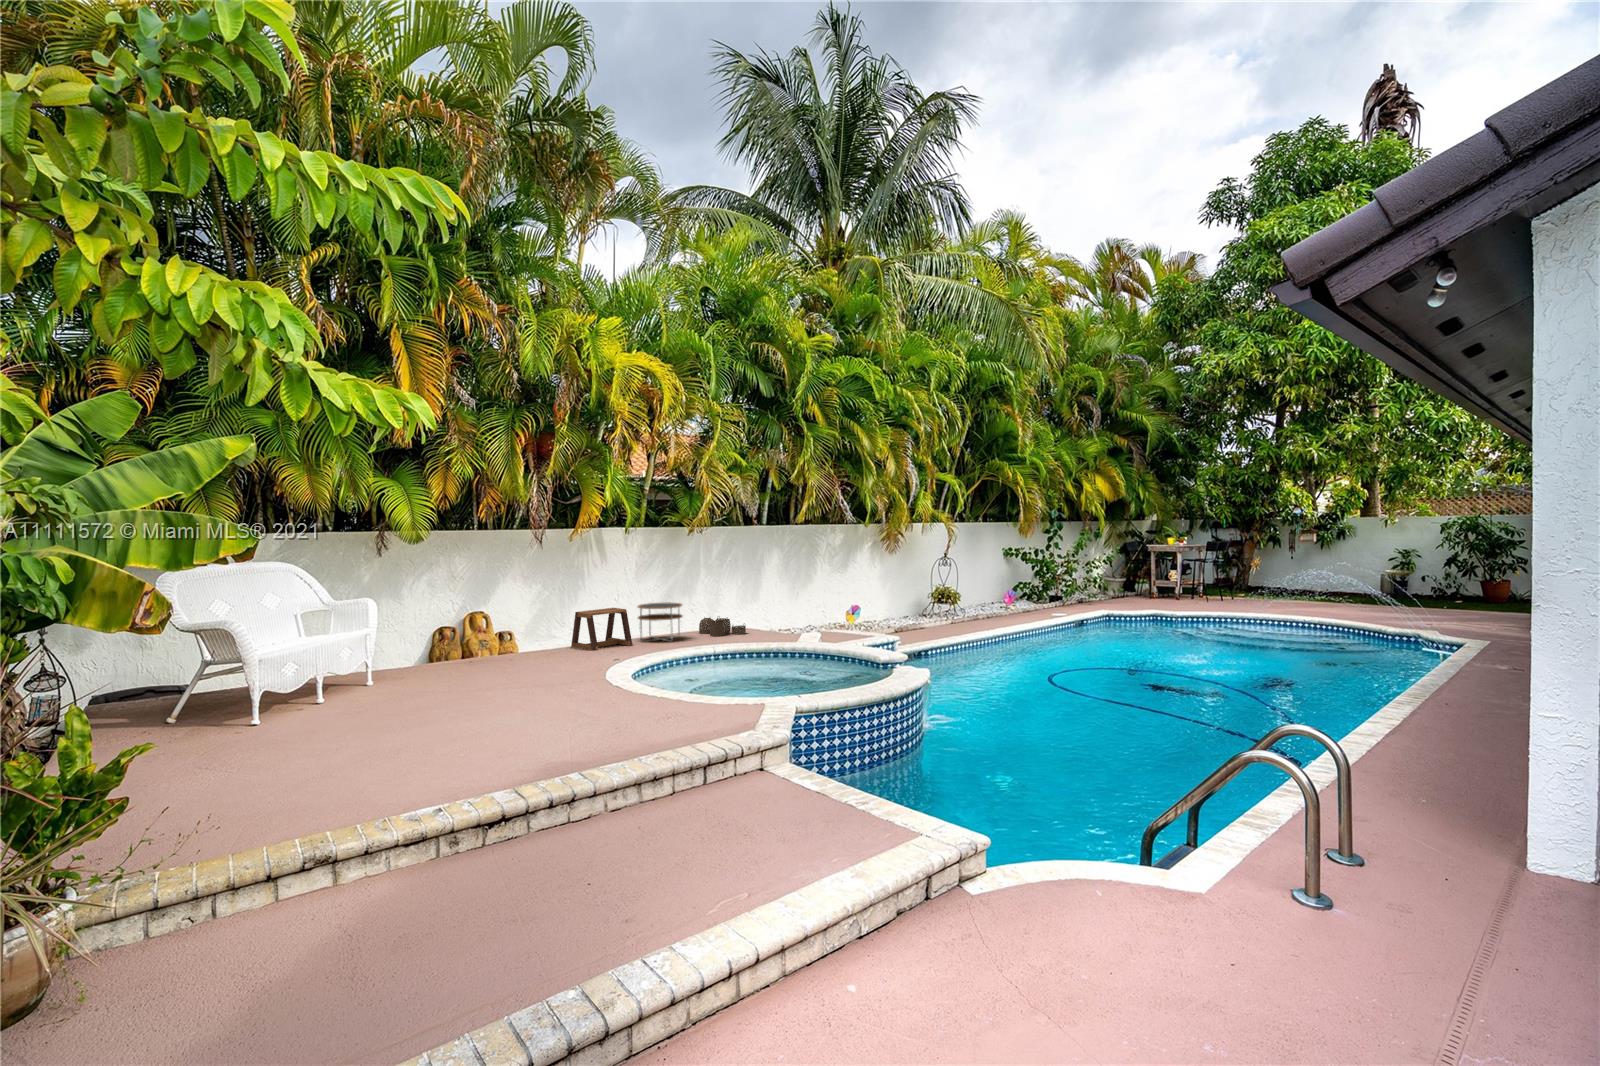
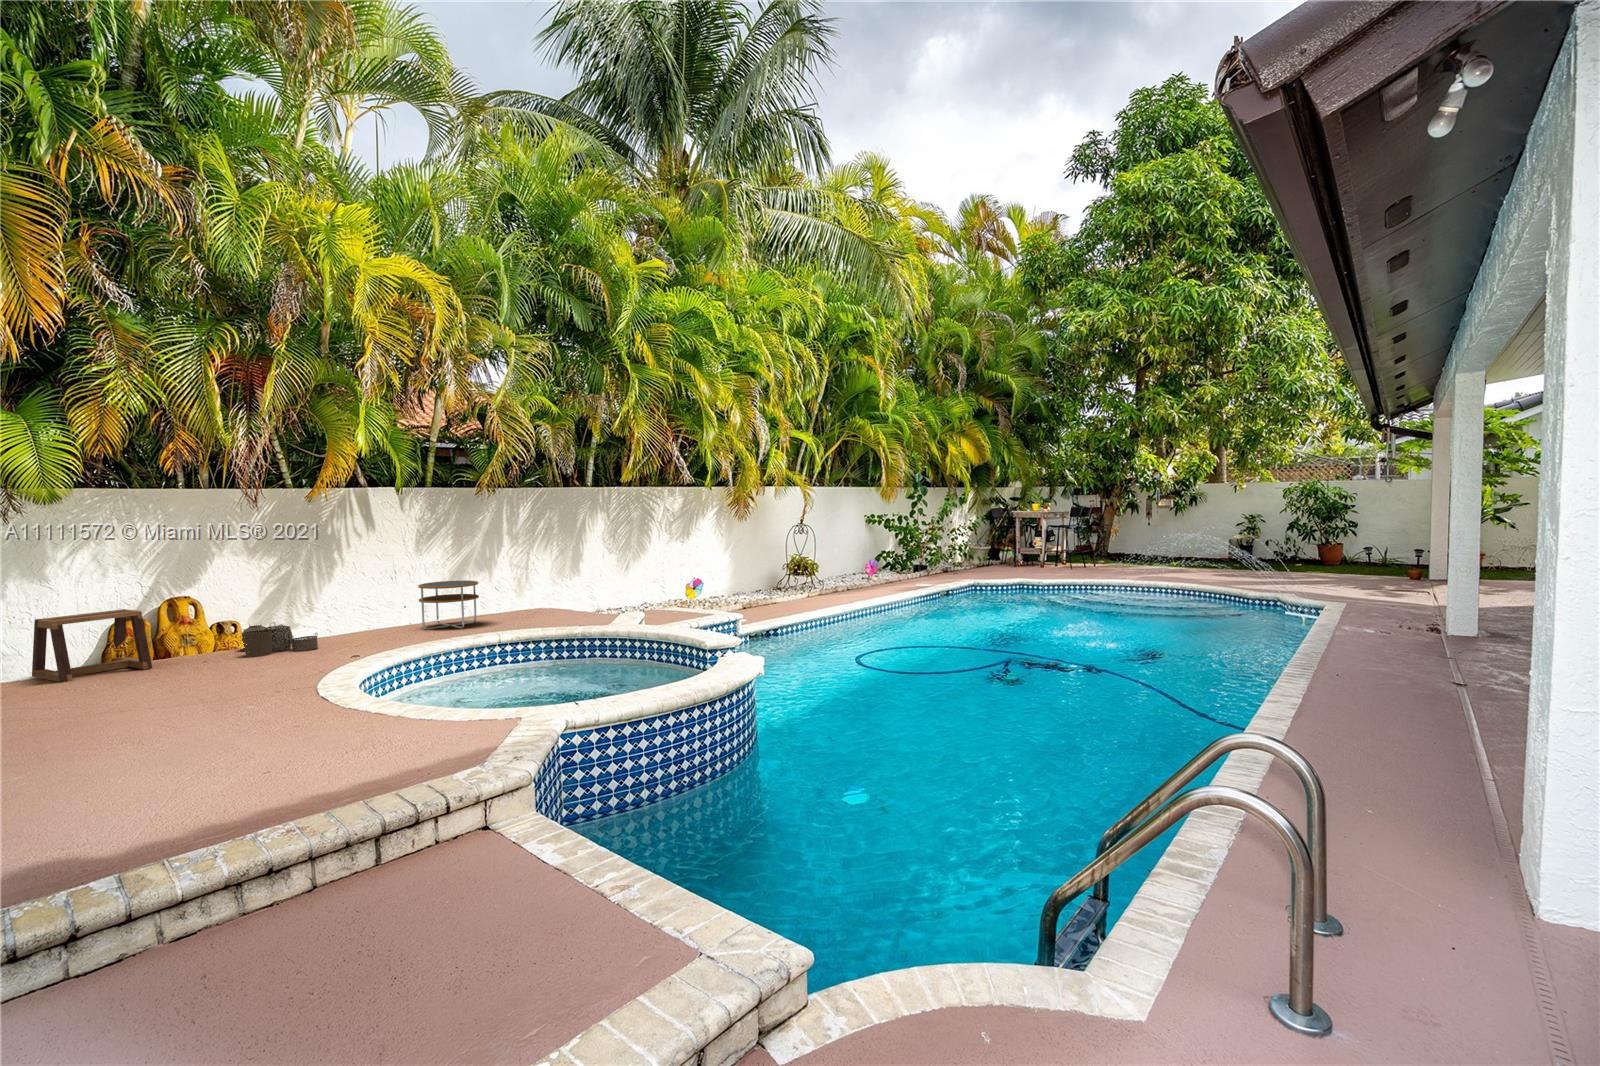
stool: present [571,608,632,651] -> present [32,609,152,682]
woven basket: present [699,617,746,637] -> present [240,622,318,657]

